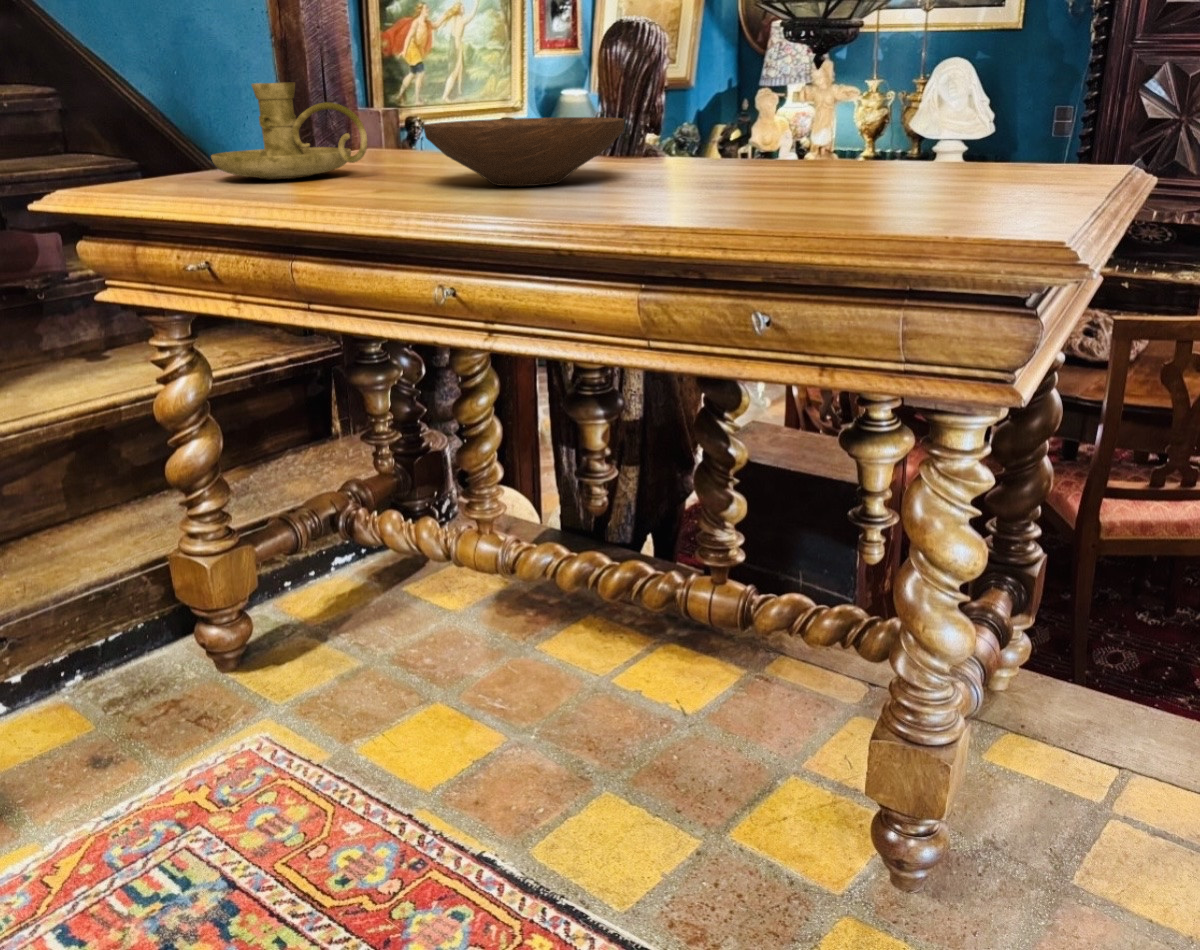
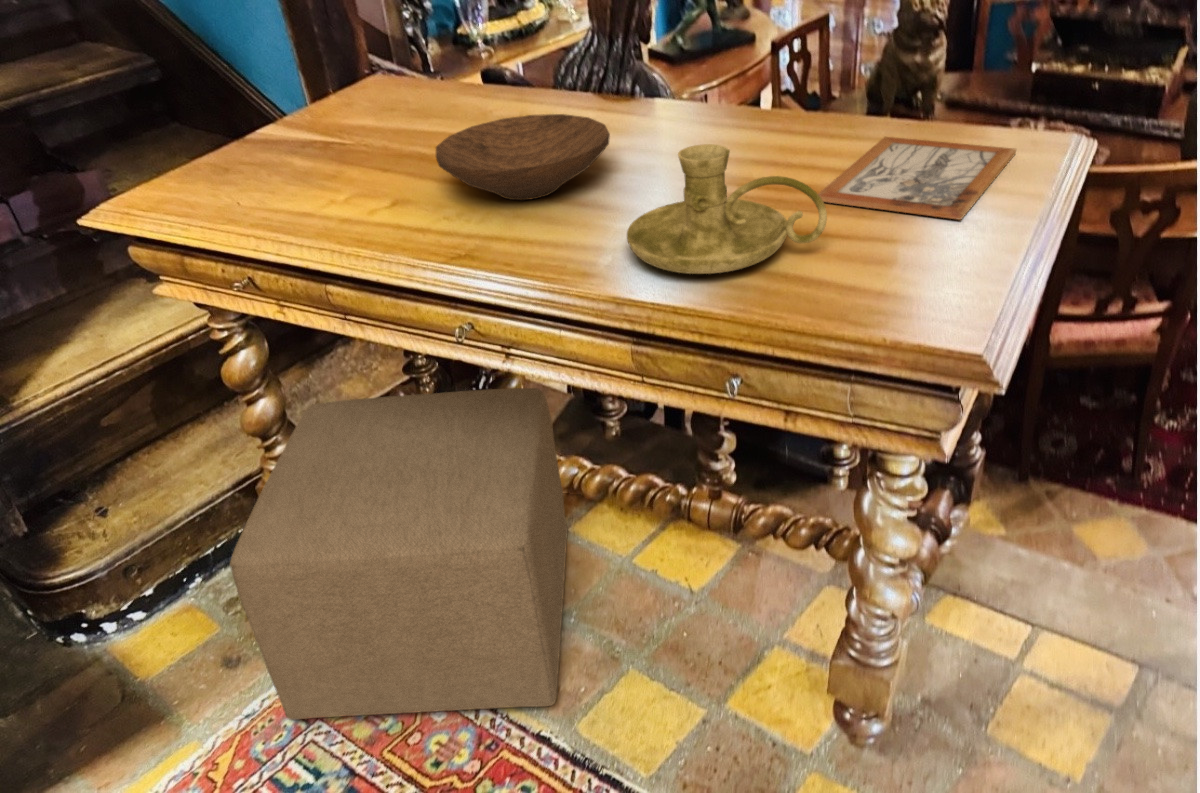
candle holder: present [211,82,368,179] -> present [627,144,827,274]
picture frame: none [861,161,1089,191] -> present [818,137,1016,220]
ottoman: none [111,446,538,821] -> present [230,388,568,720]

